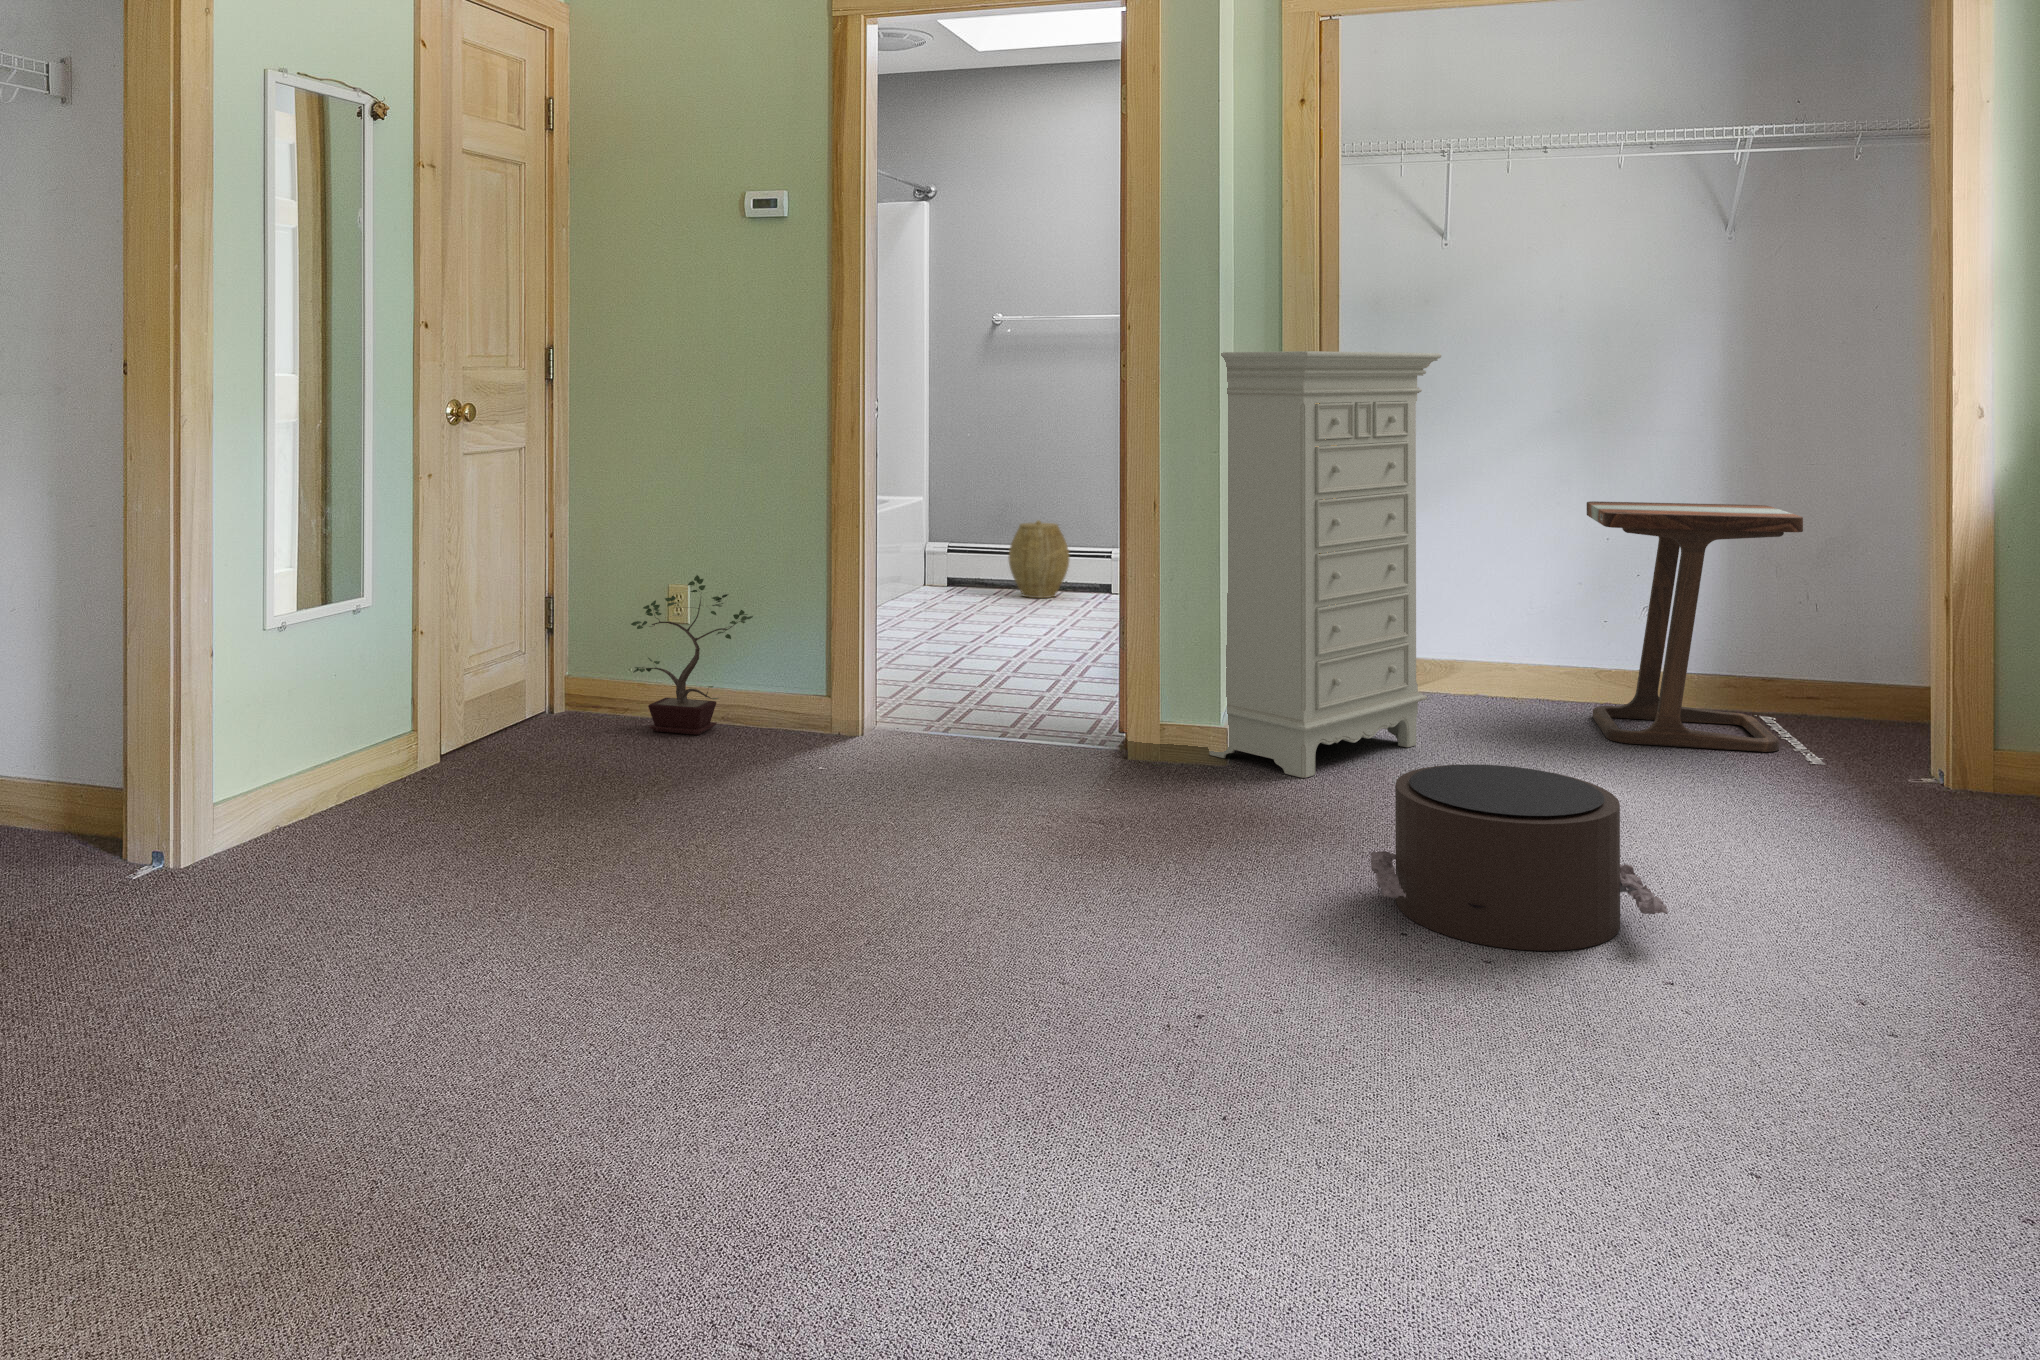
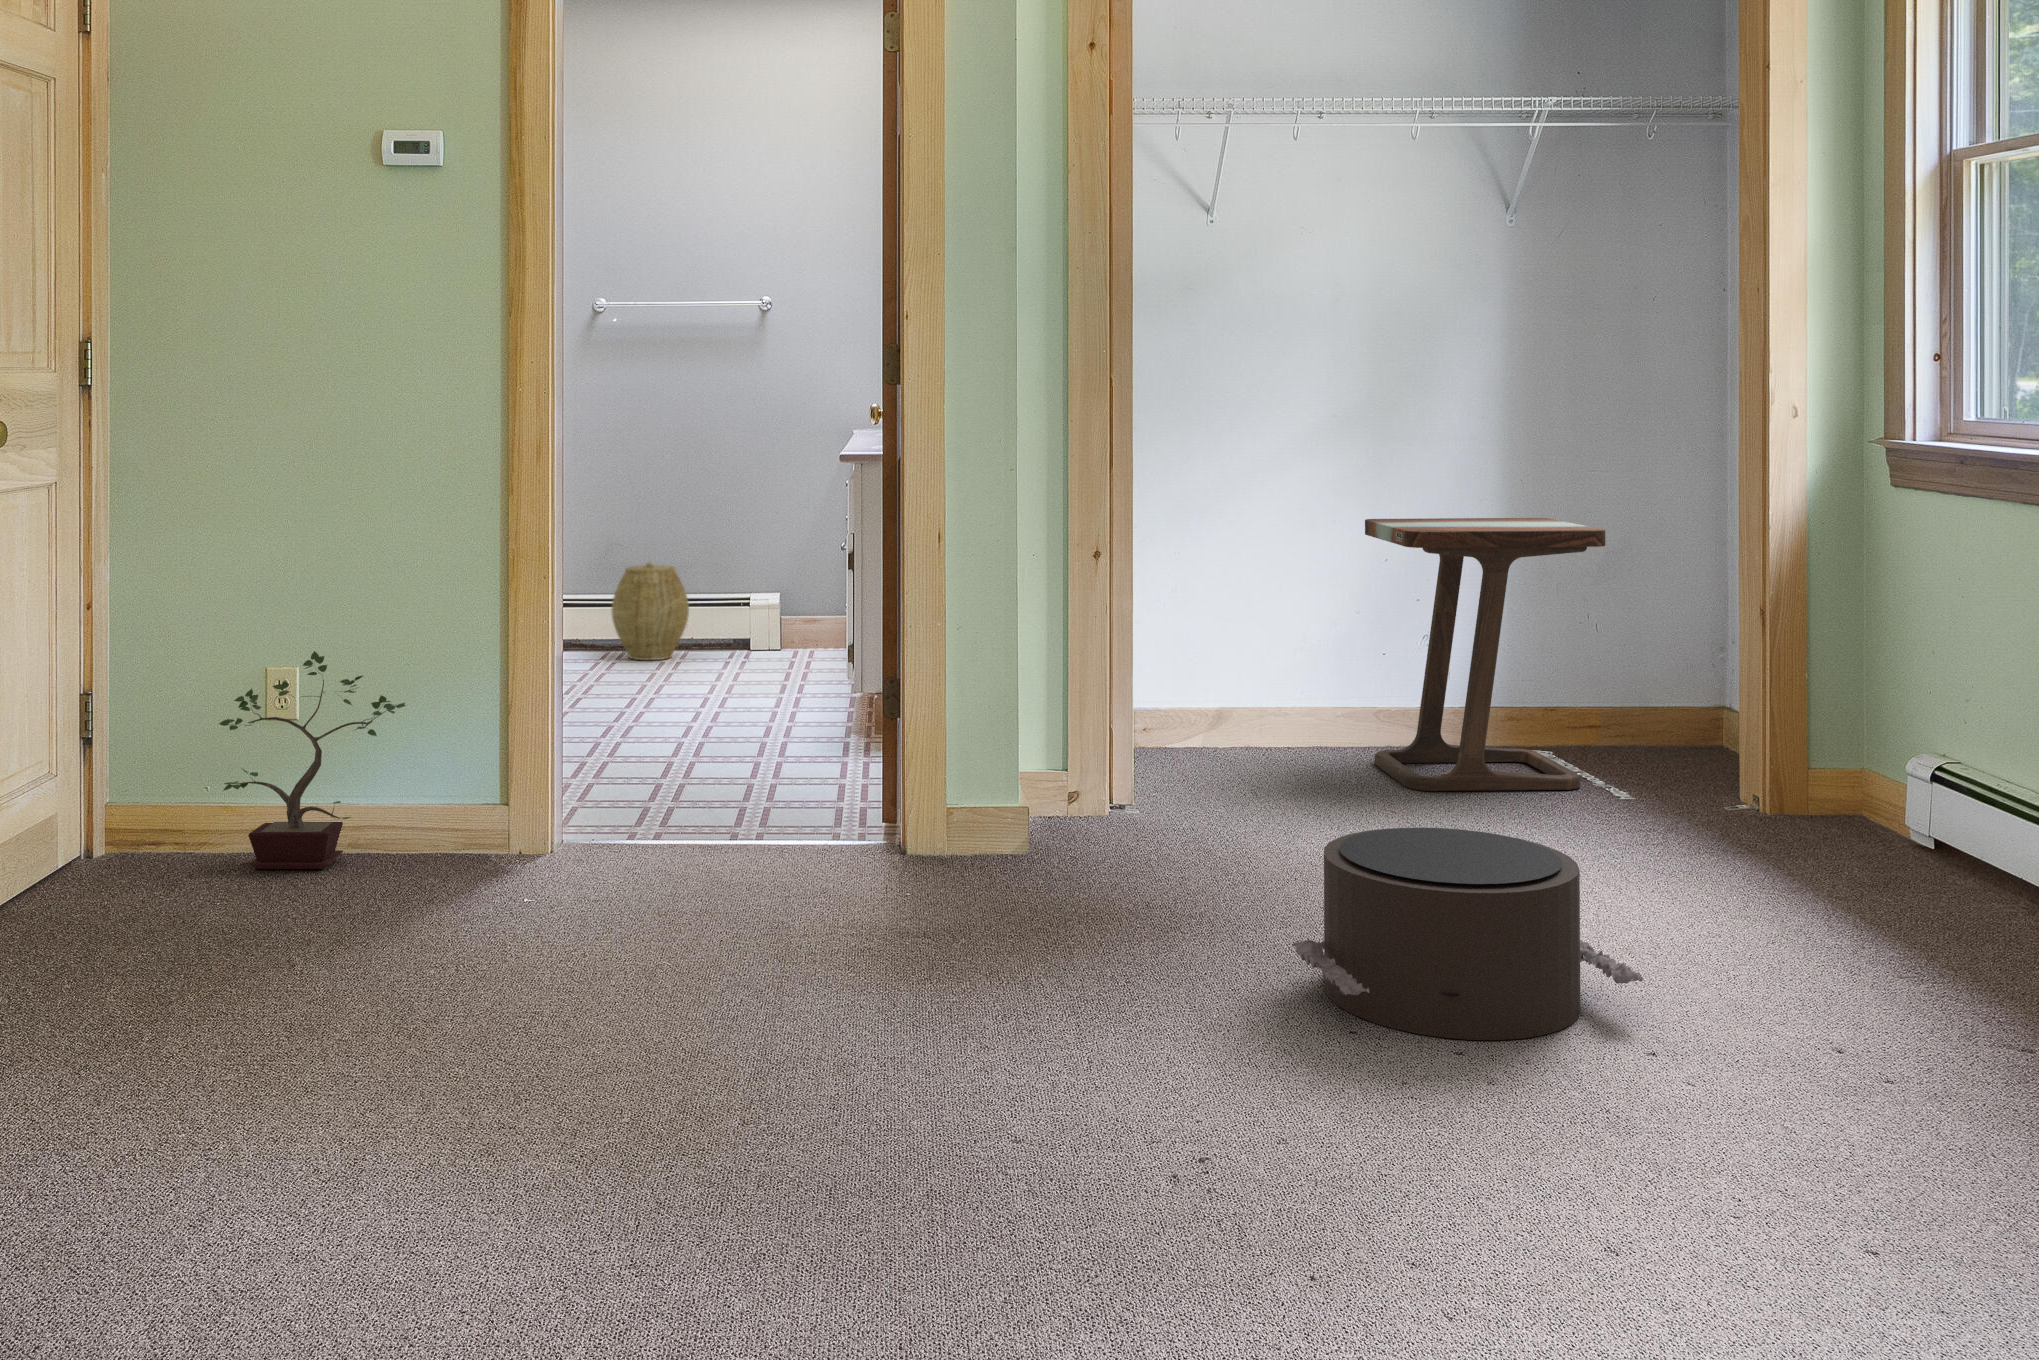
dresser: present [1209,351,1441,778] -> none [984,347,1242,860]

